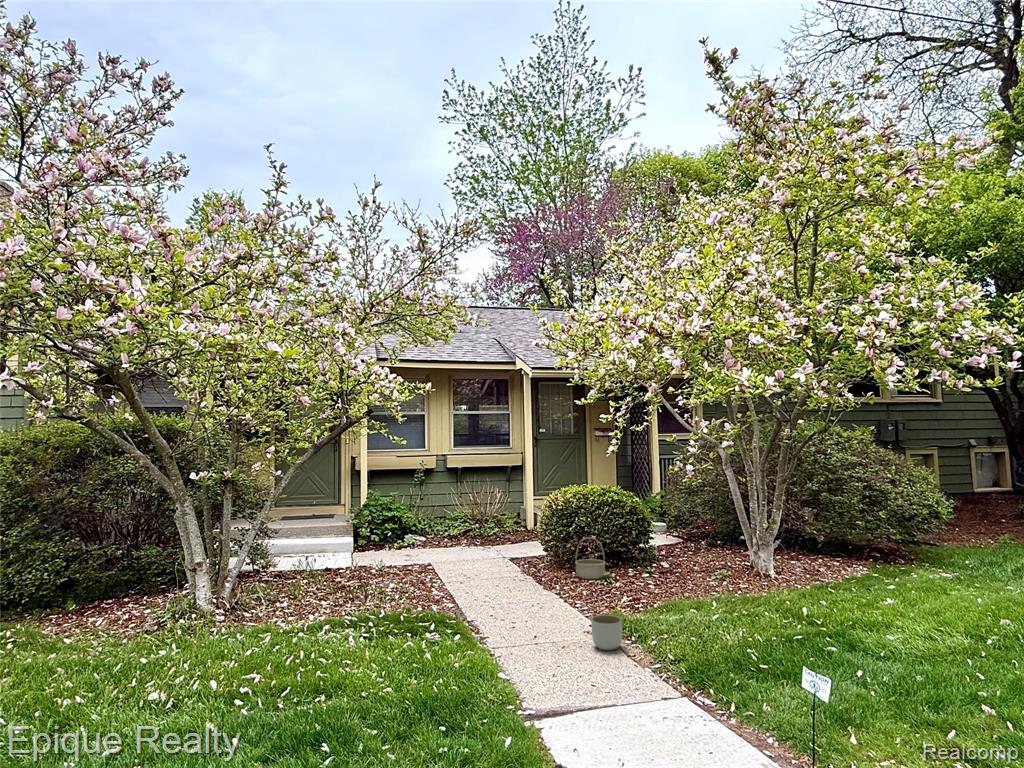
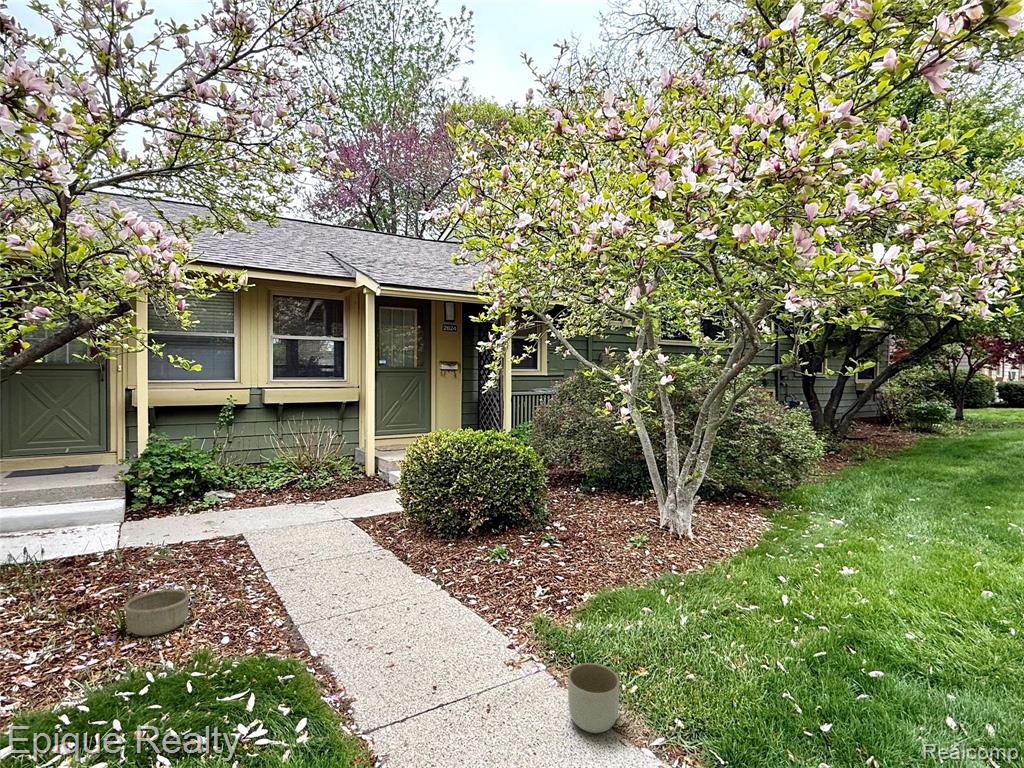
basket: present [575,537,606,579] -> present [124,555,190,636]

